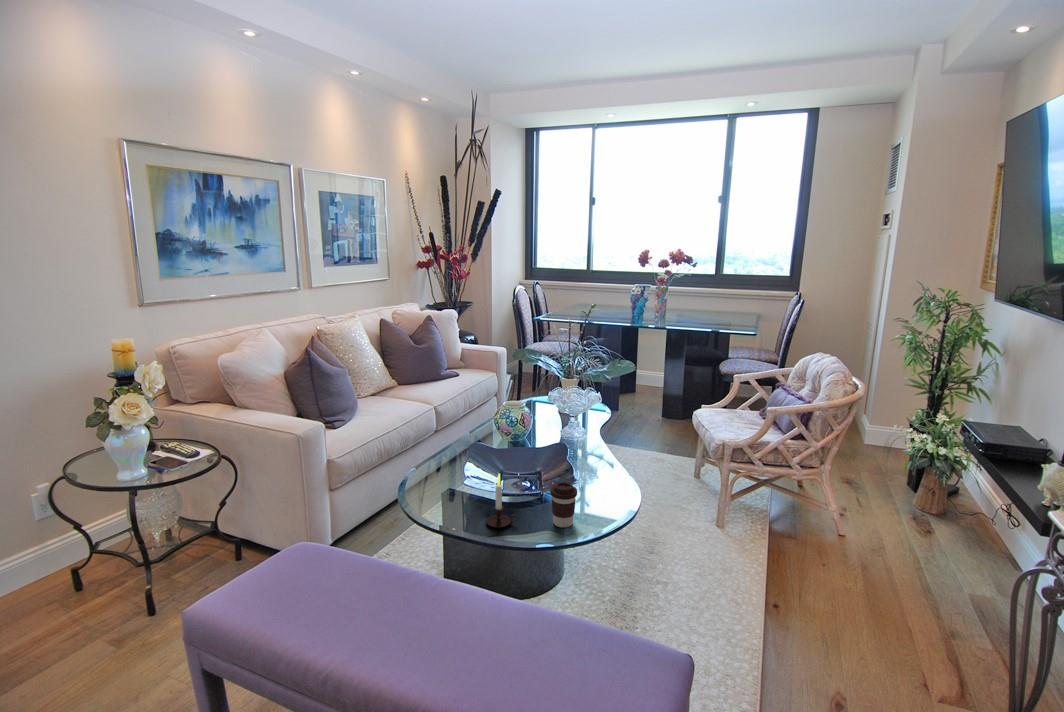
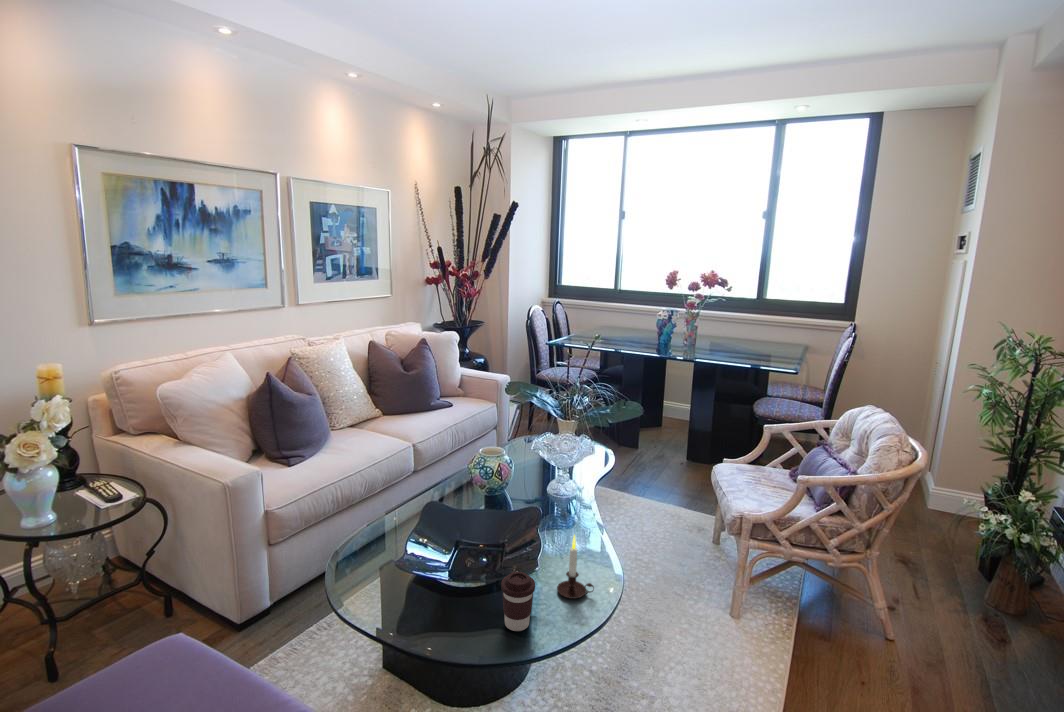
candle: present [486,474,517,528] -> present [557,535,594,599]

